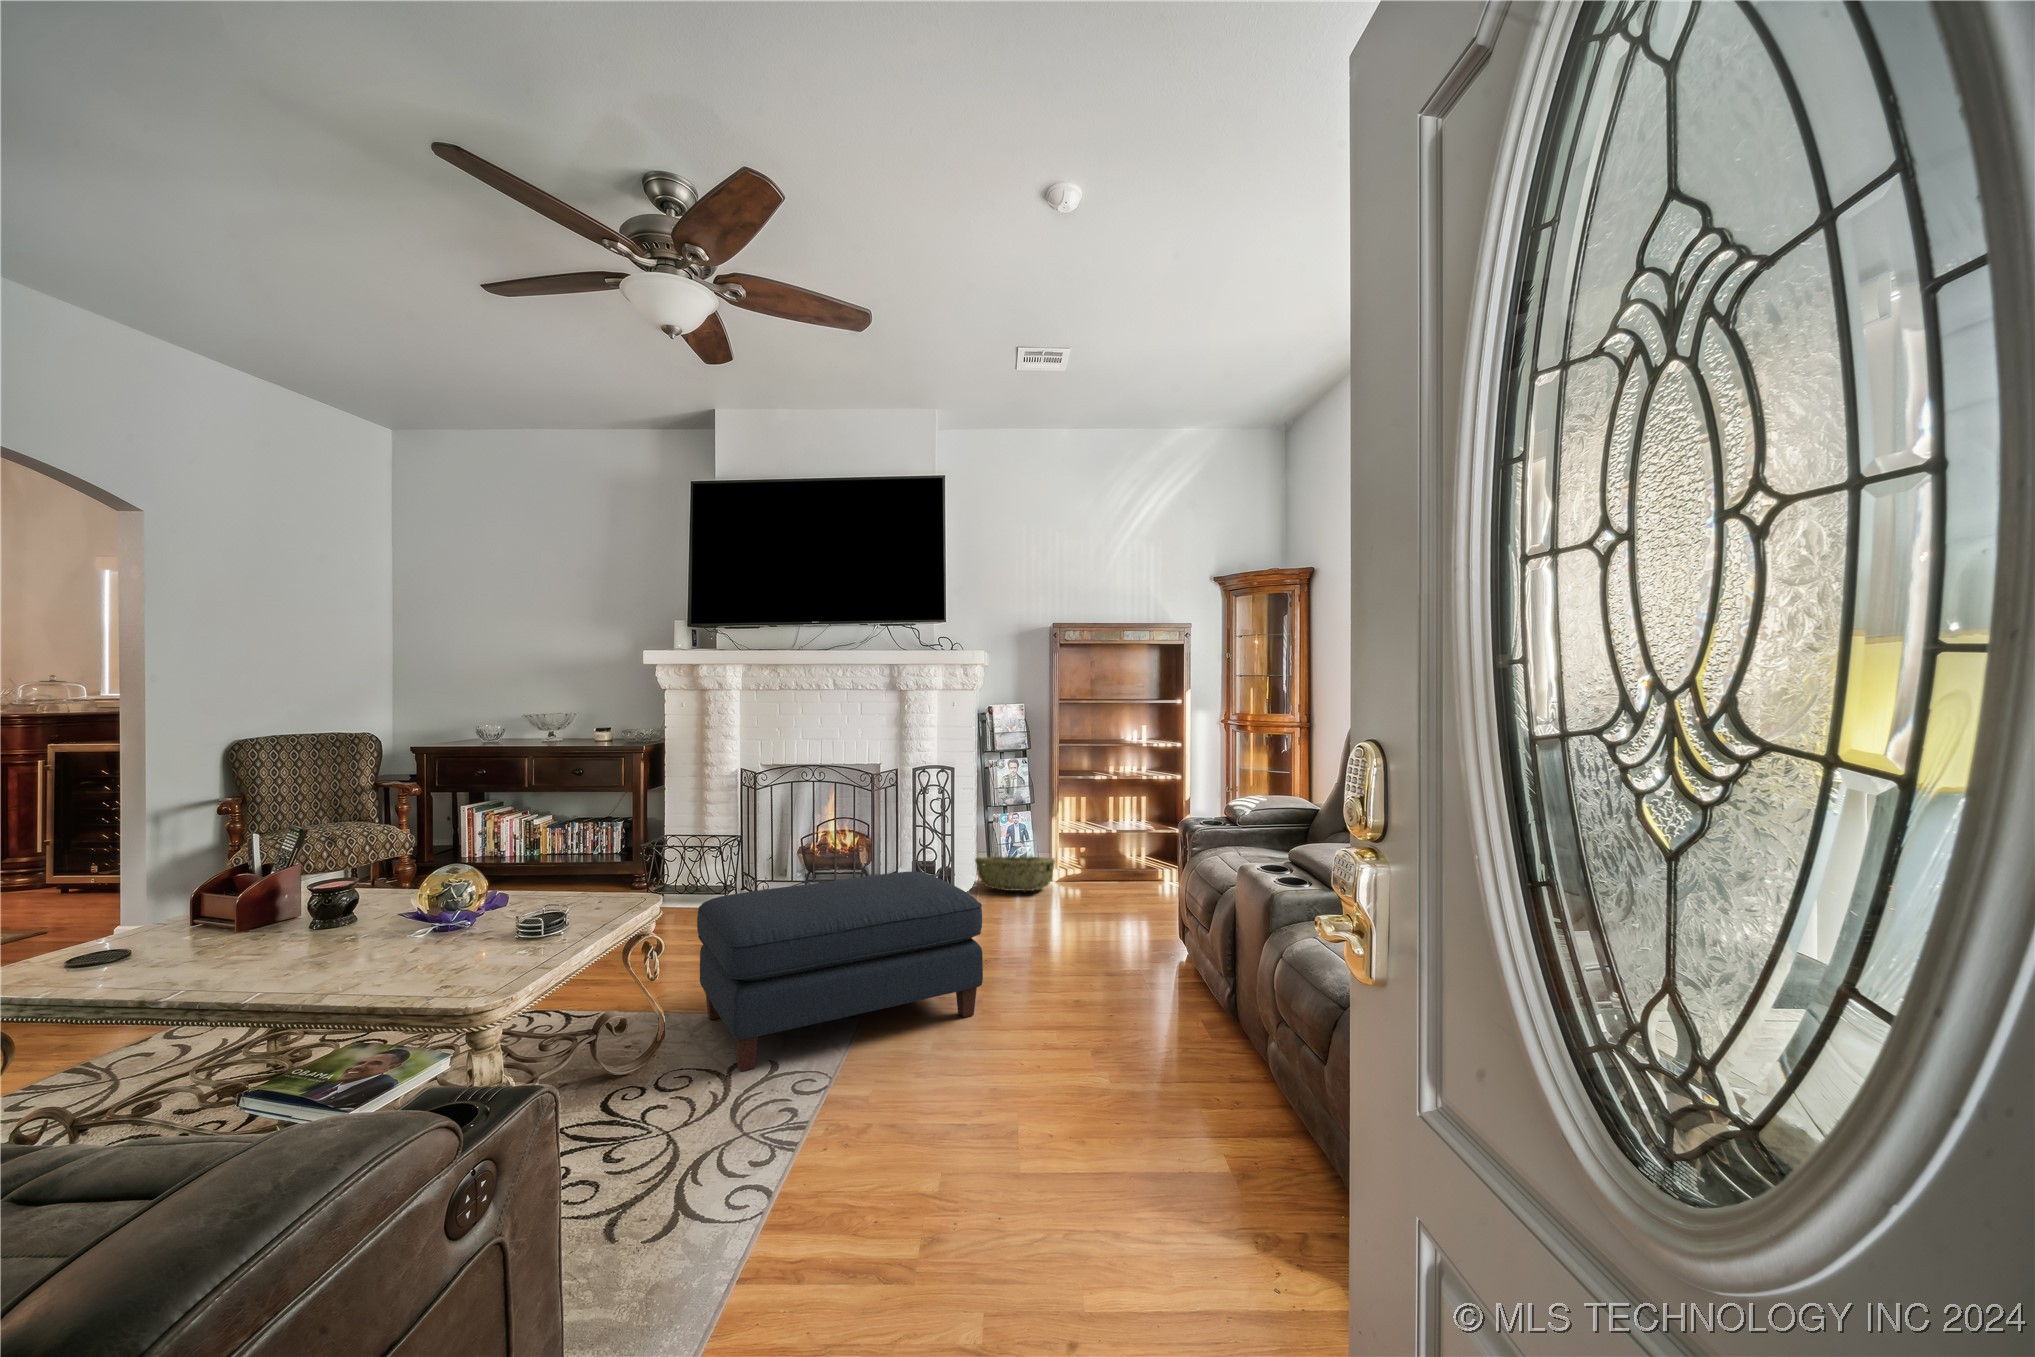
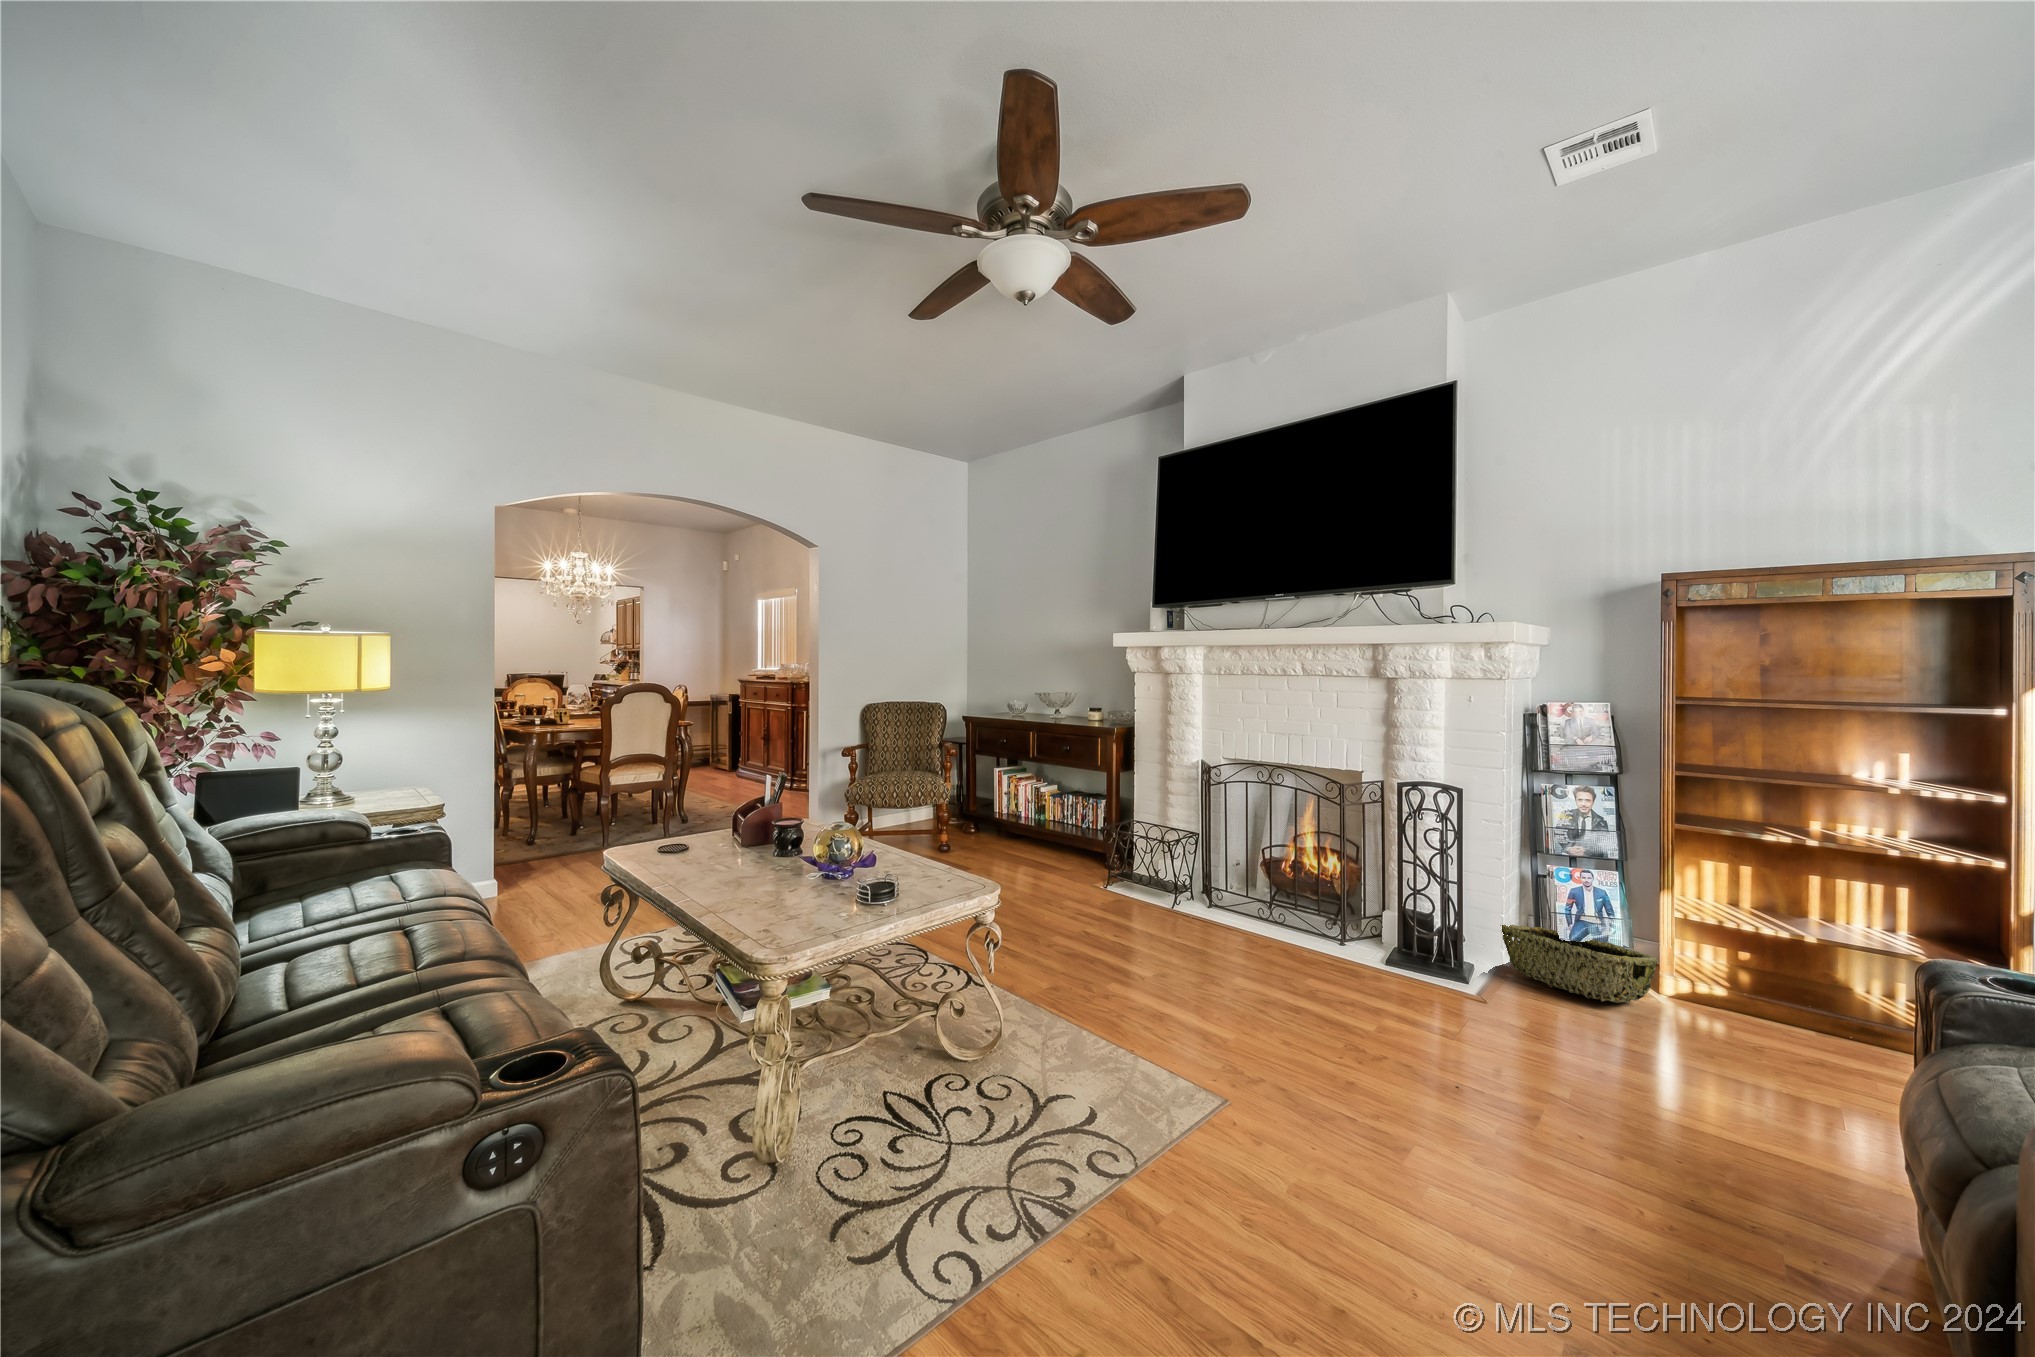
ottoman: present [697,872,983,1071] -> none [974,909,1377,1212]

